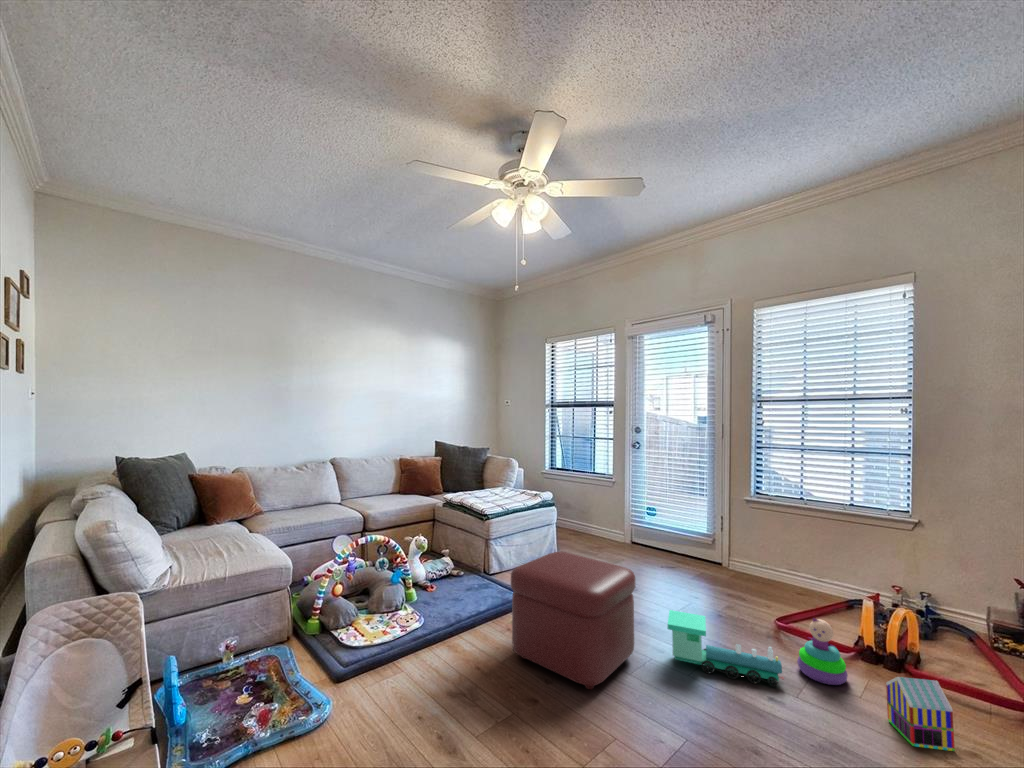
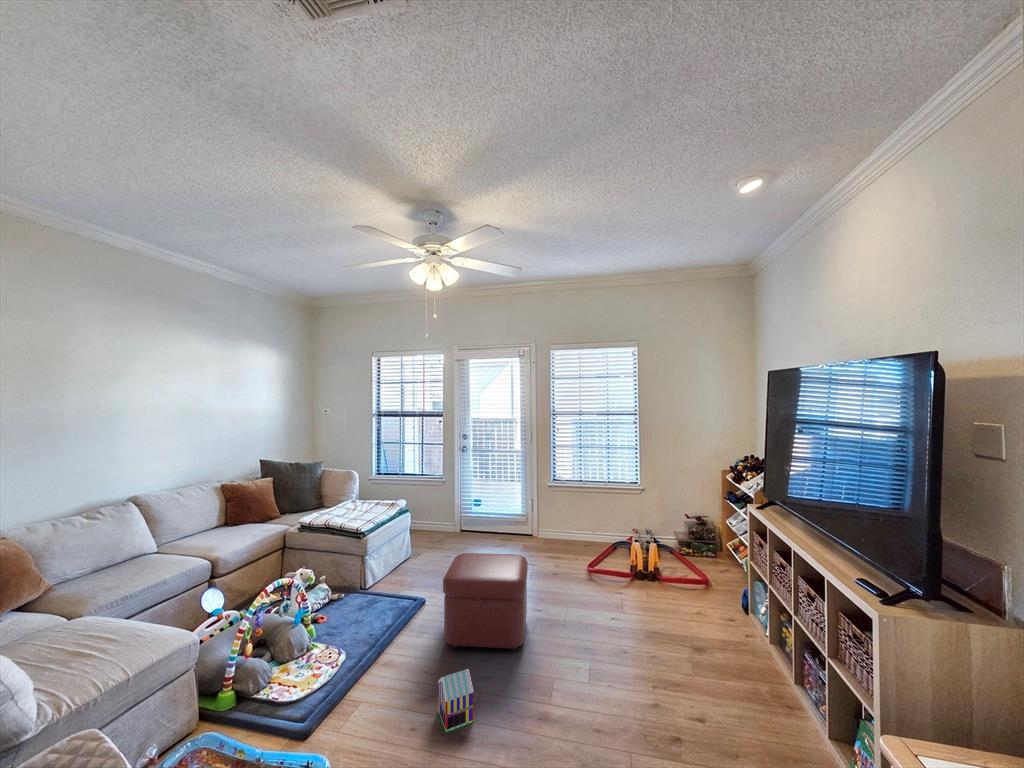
toy train: present [668,610,784,686] -> none [541,574,608,610]
stacking toy: present [797,618,848,685] -> none [606,557,631,594]
toy house: present [886,677,955,751] -> present [438,669,473,732]

